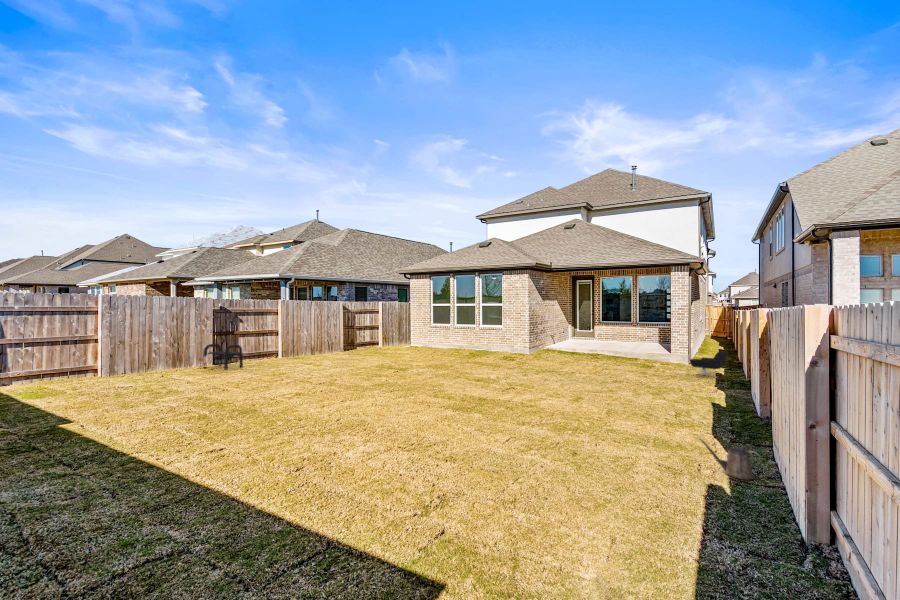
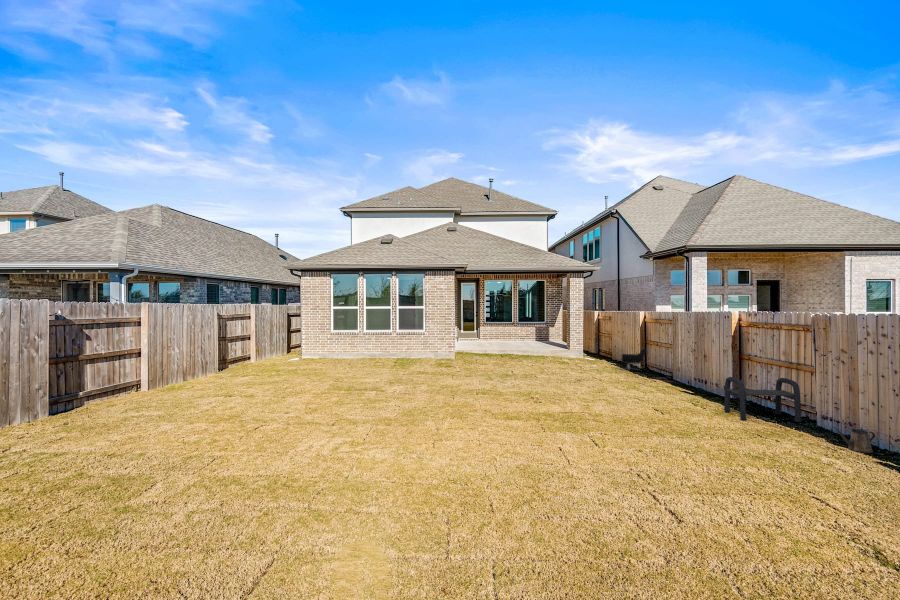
bench: present [203,344,243,370] -> present [725,377,801,422]

